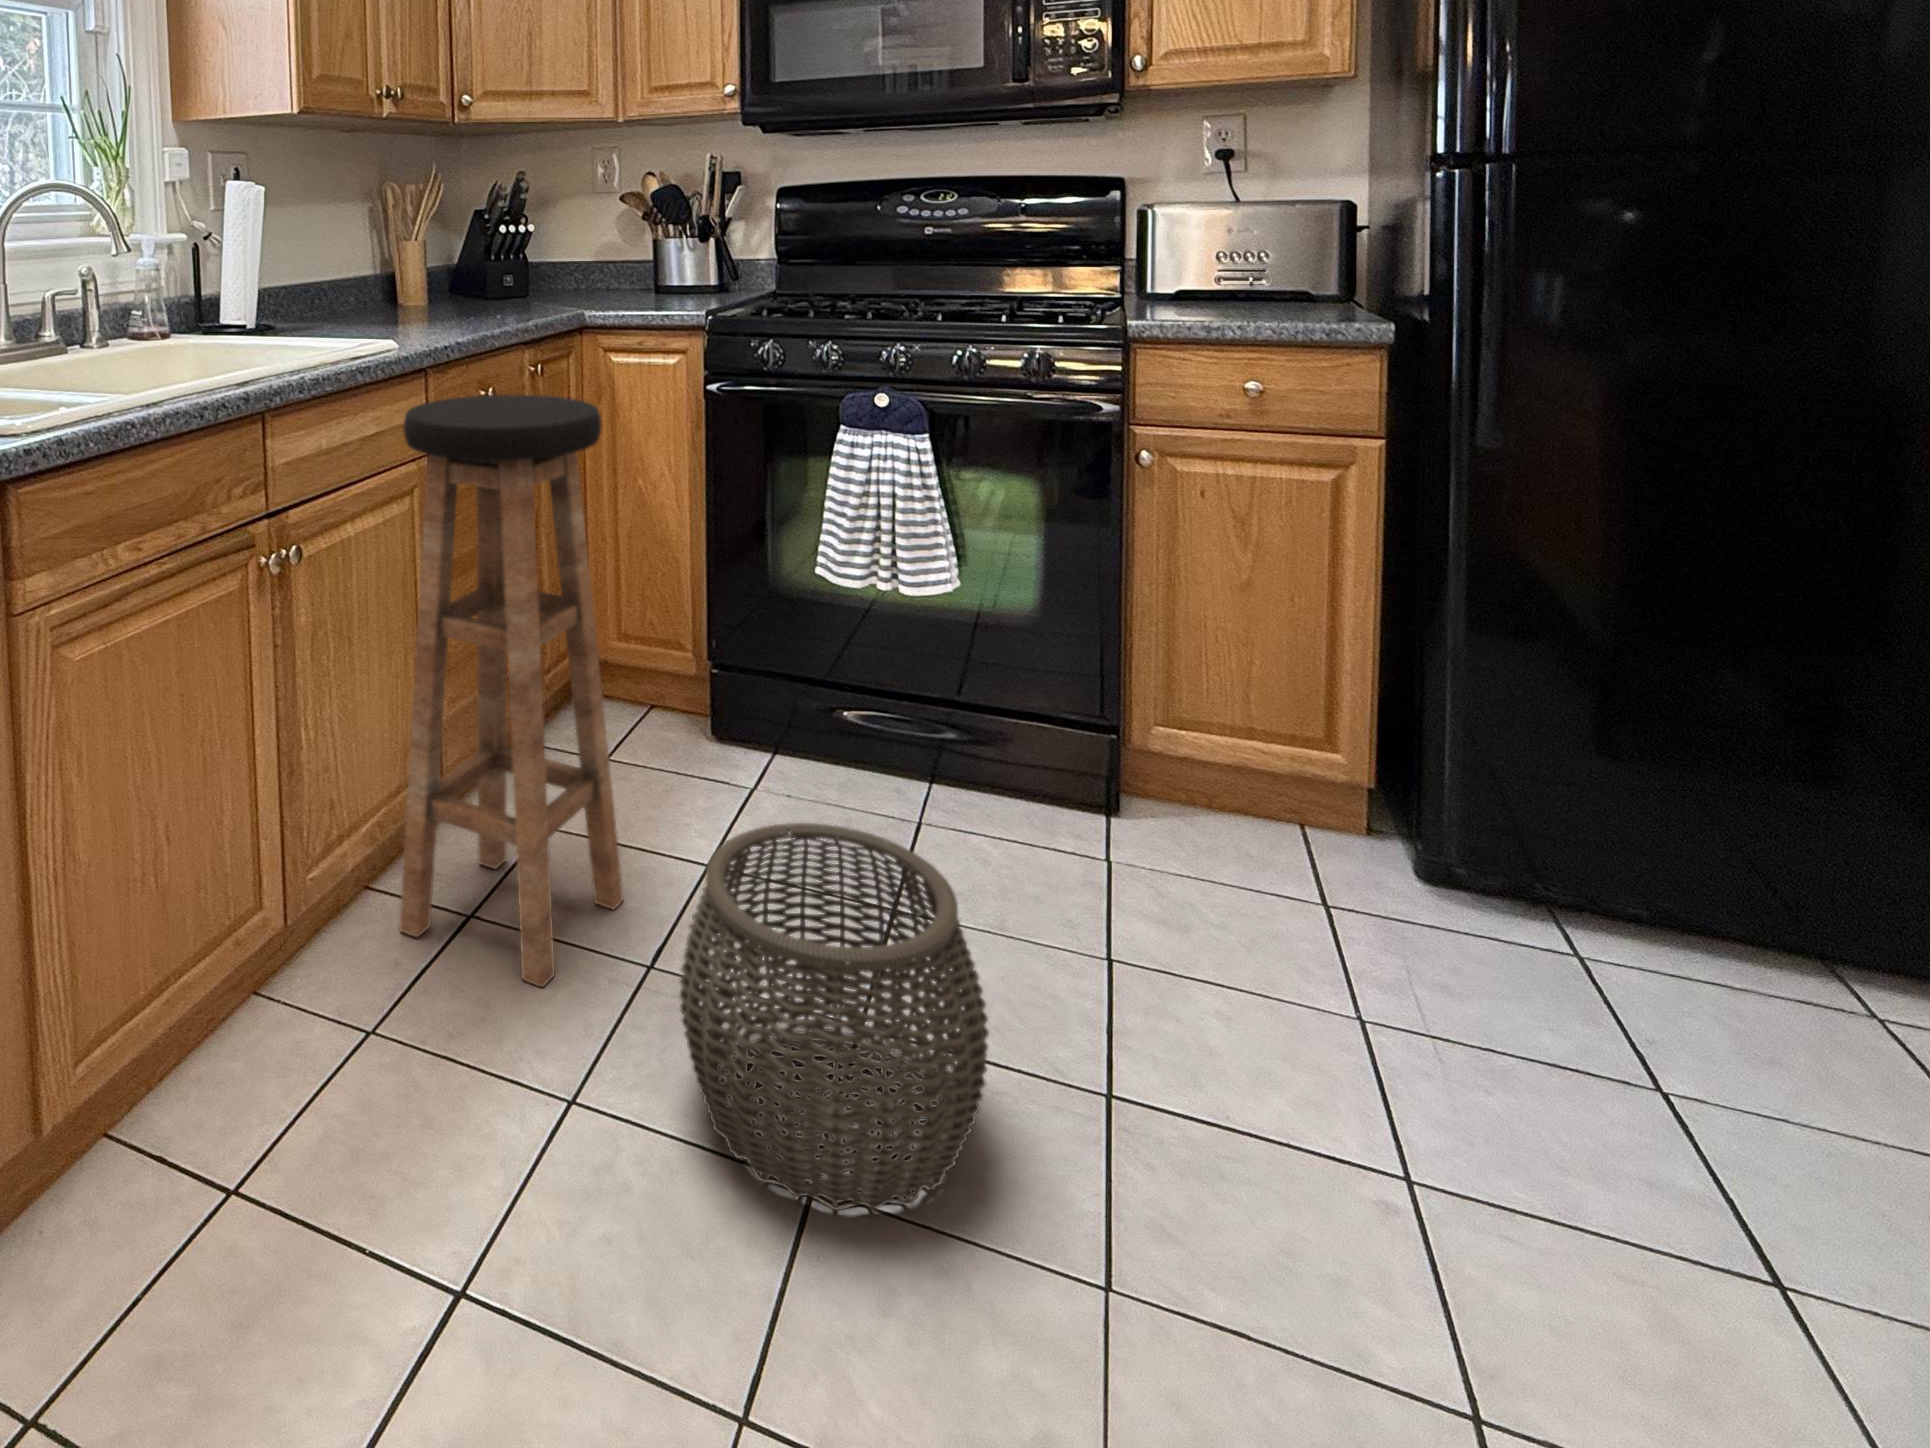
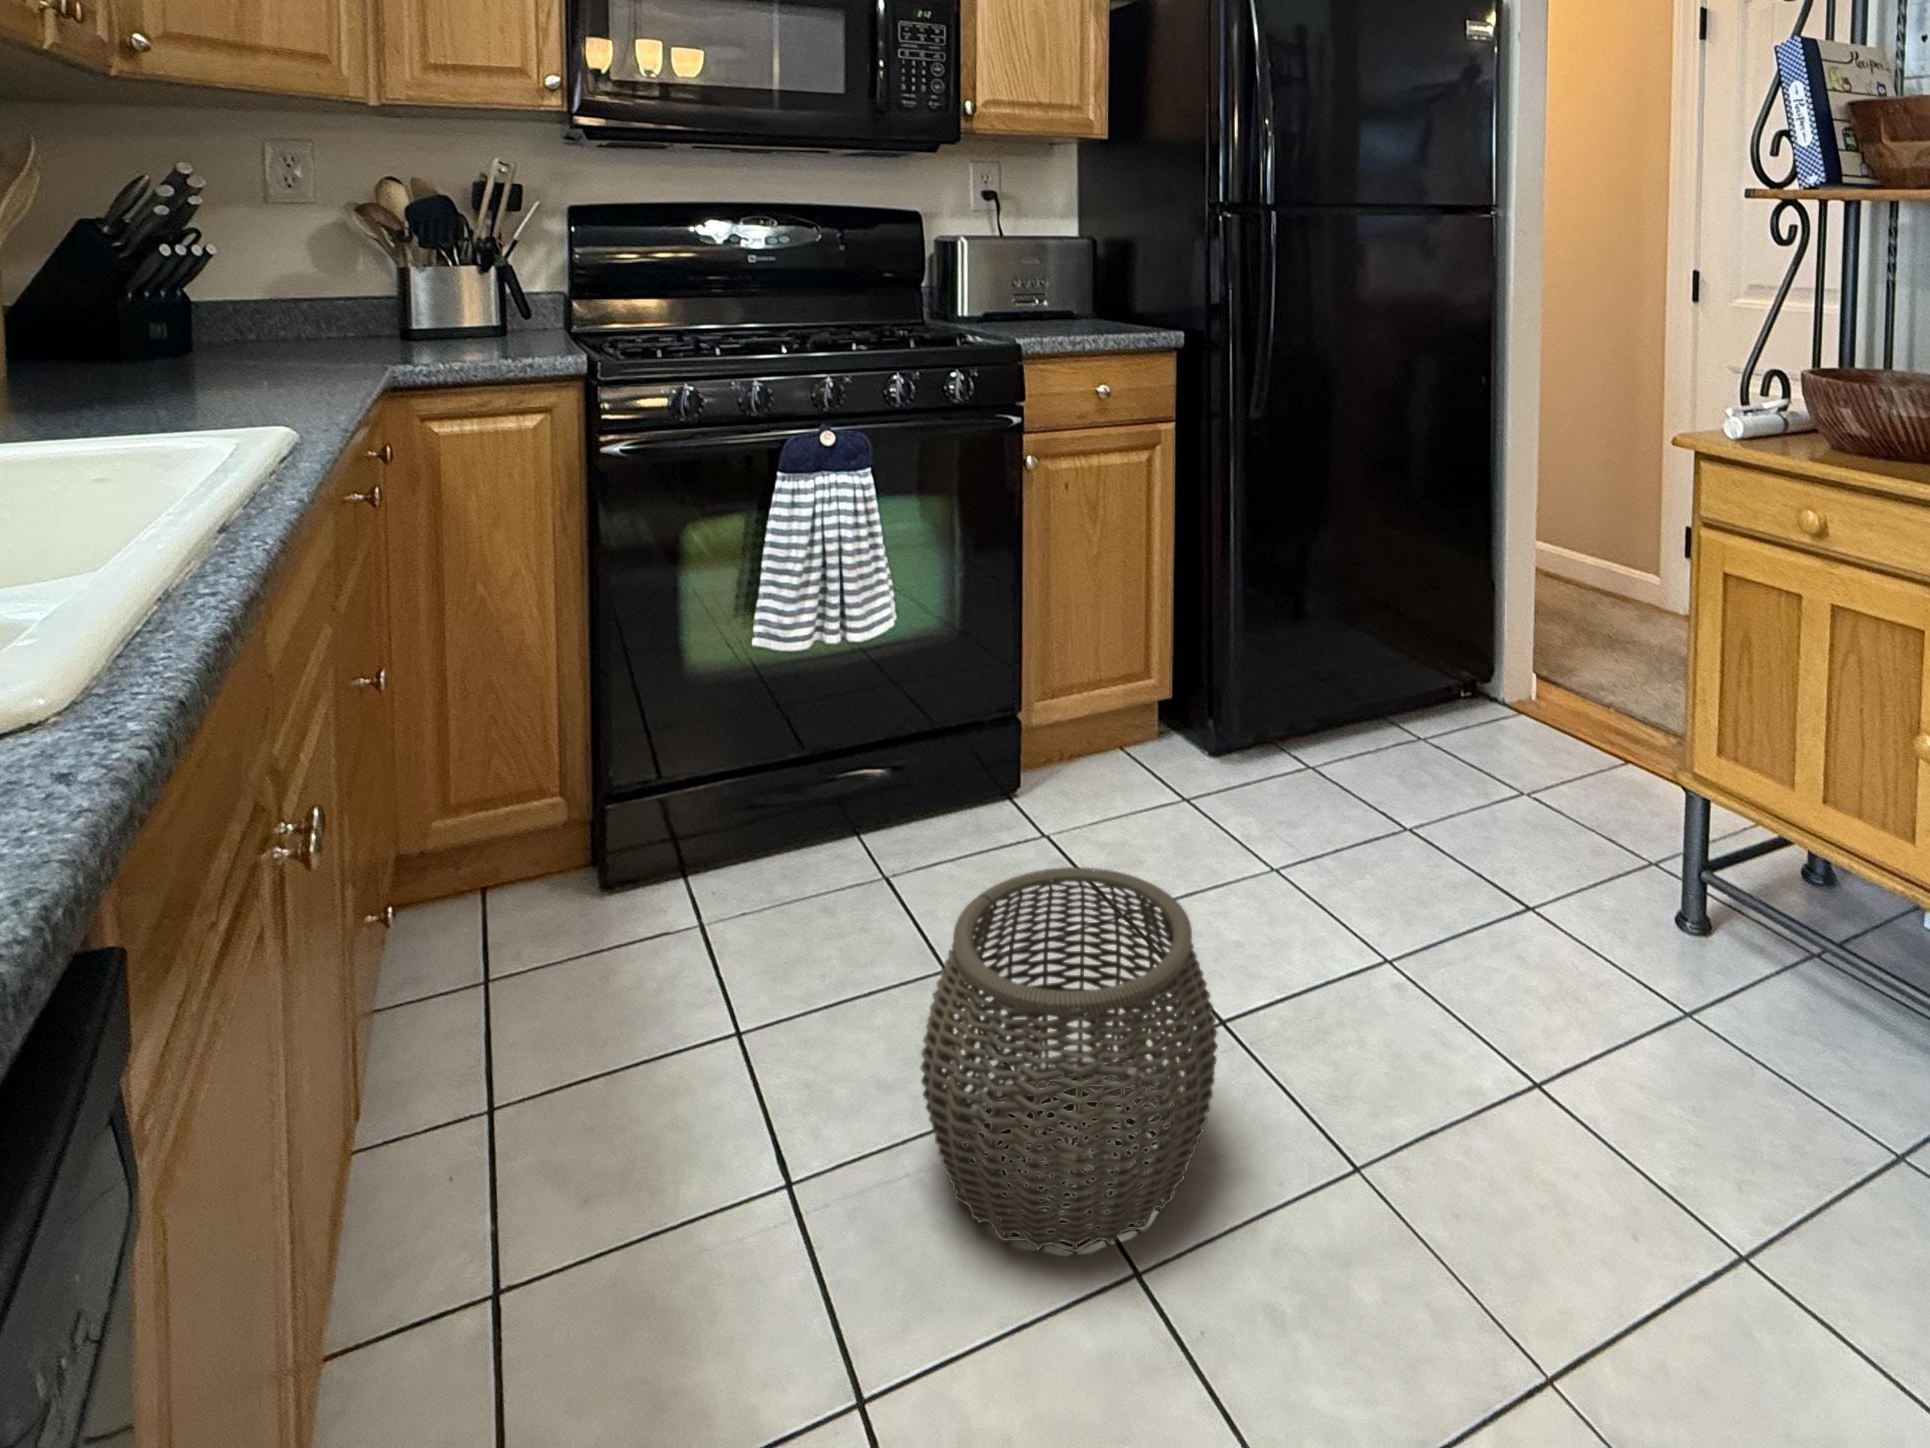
bar stool: present [400,395,624,987] -> none [422,487,716,1305]

